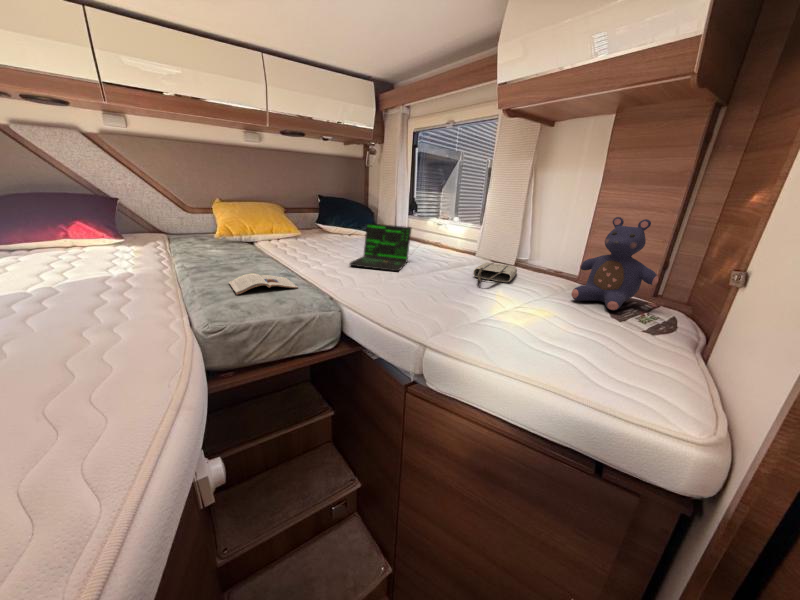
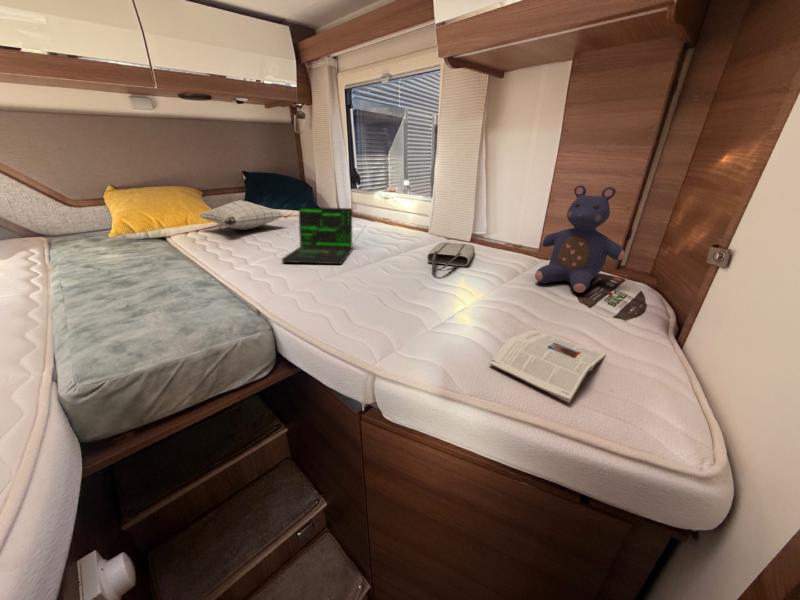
pillow: none [282,216,351,241] -> present [199,200,284,230]
magazine: present [229,273,298,294] -> present [490,329,605,403]

